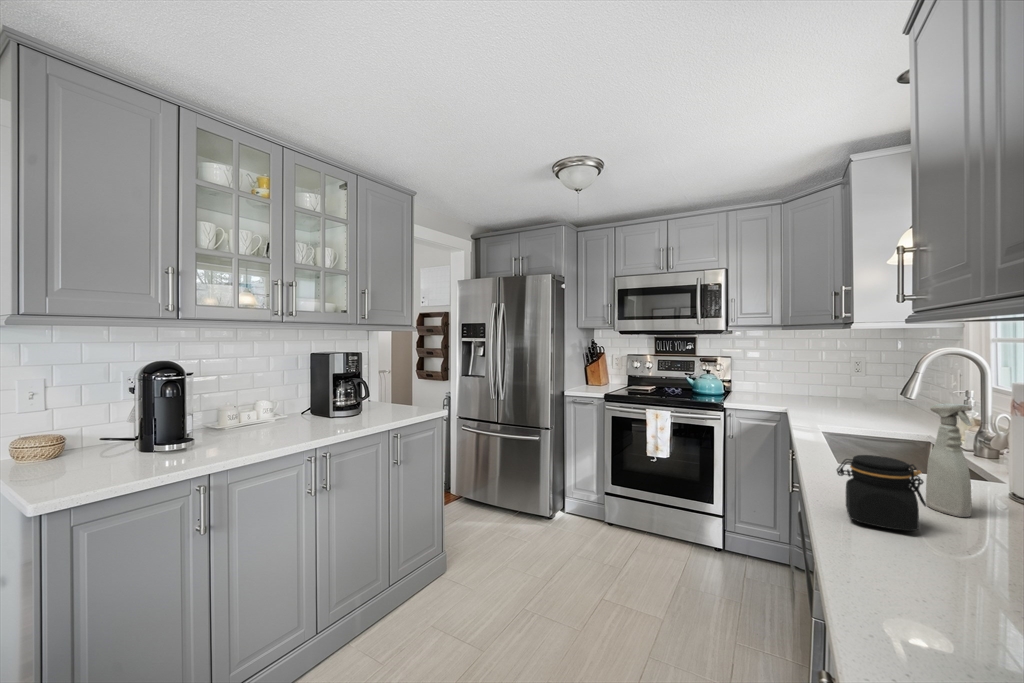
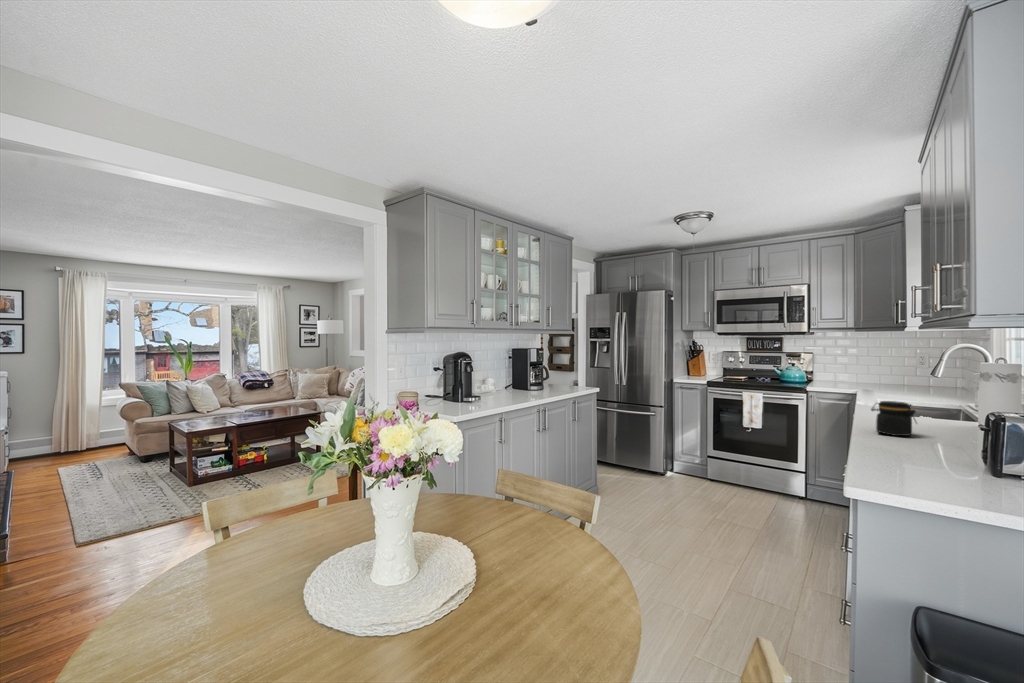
spray bottle: present [926,403,972,517] -> none [926,375,949,434]

